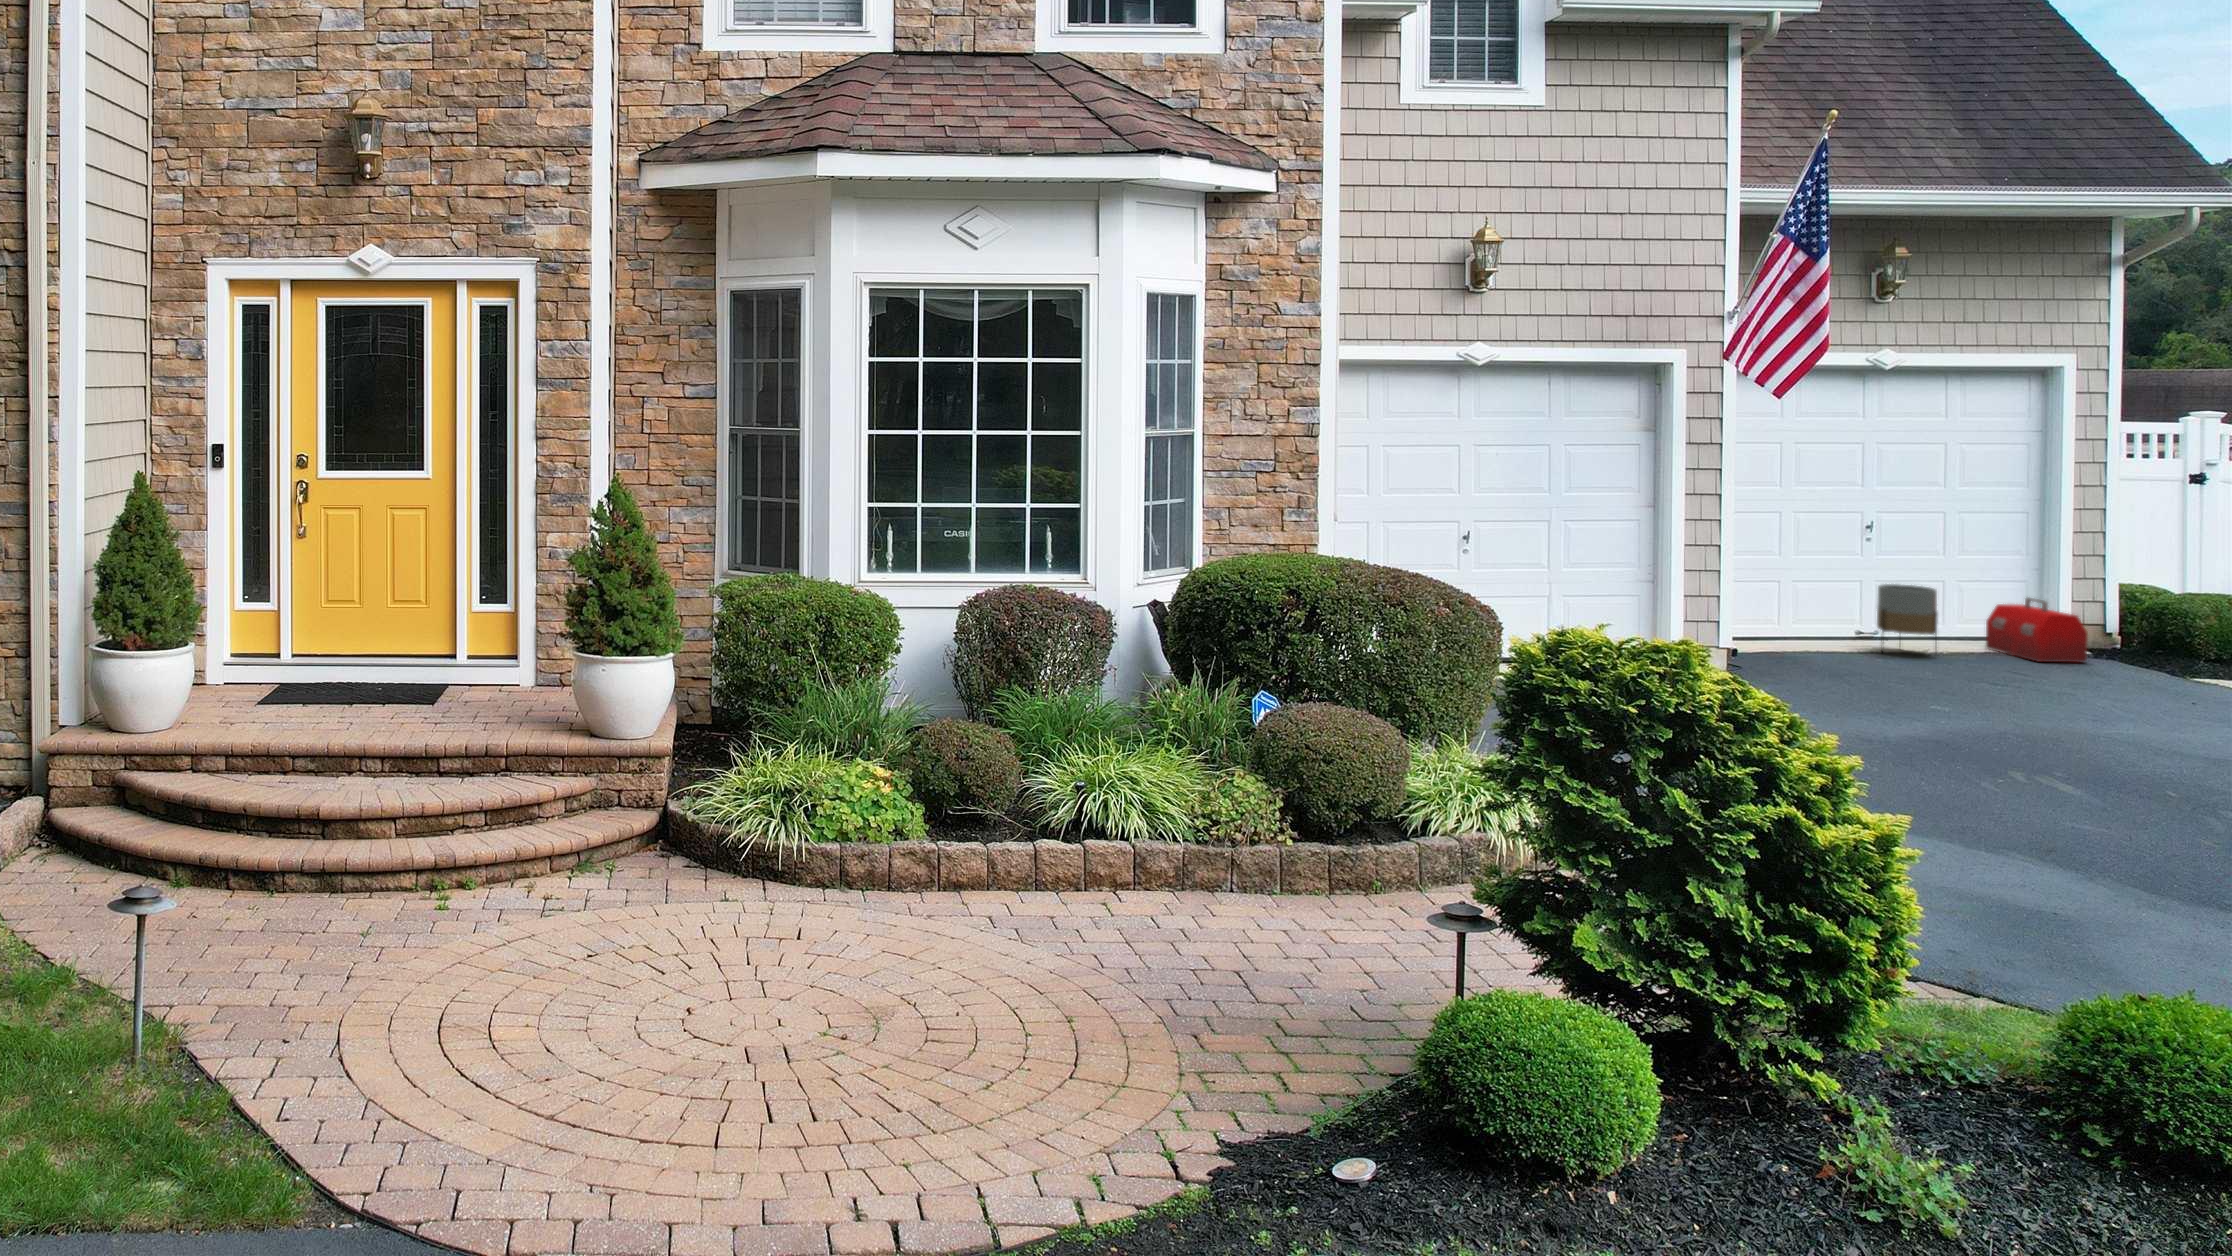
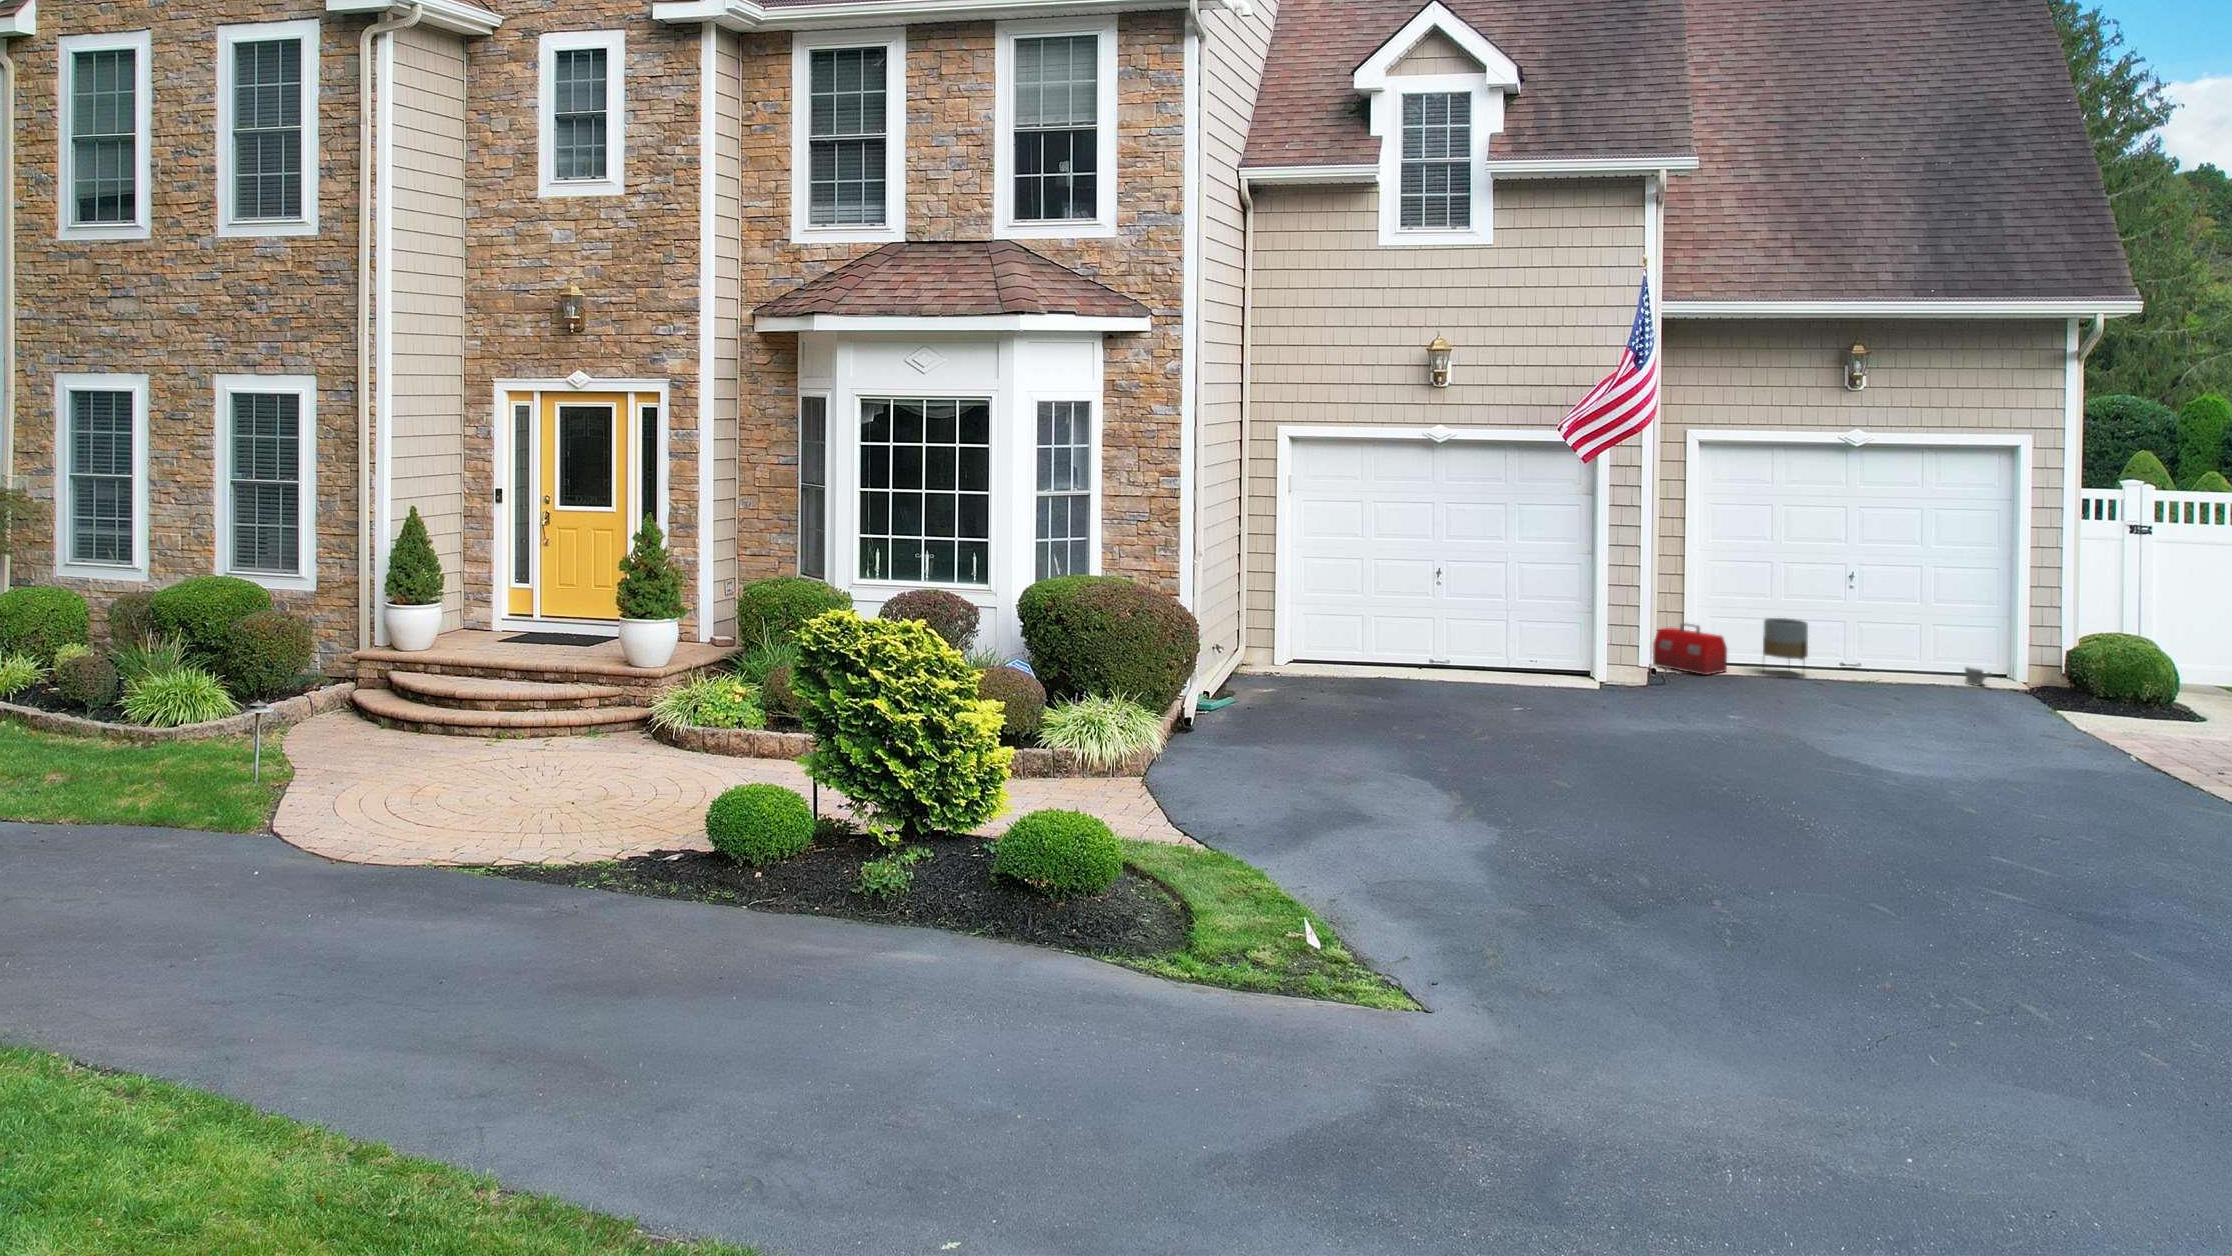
toolbox: present [1986,598,2088,662] -> present [1653,623,1727,675]
watering can: none [2093,635,2144,657] -> present [1965,667,1992,686]

